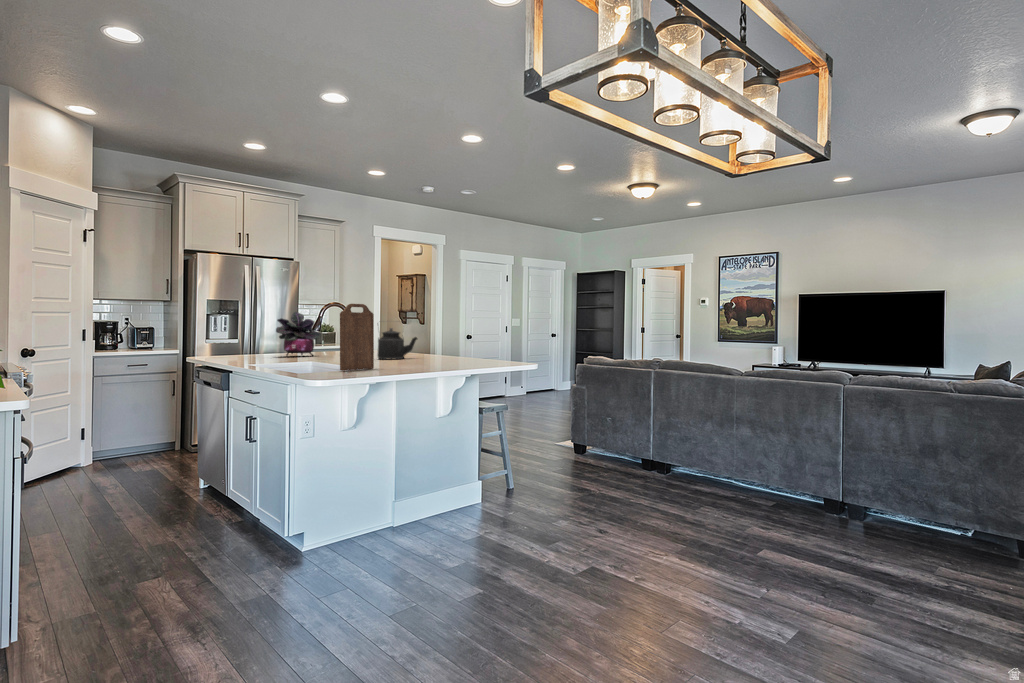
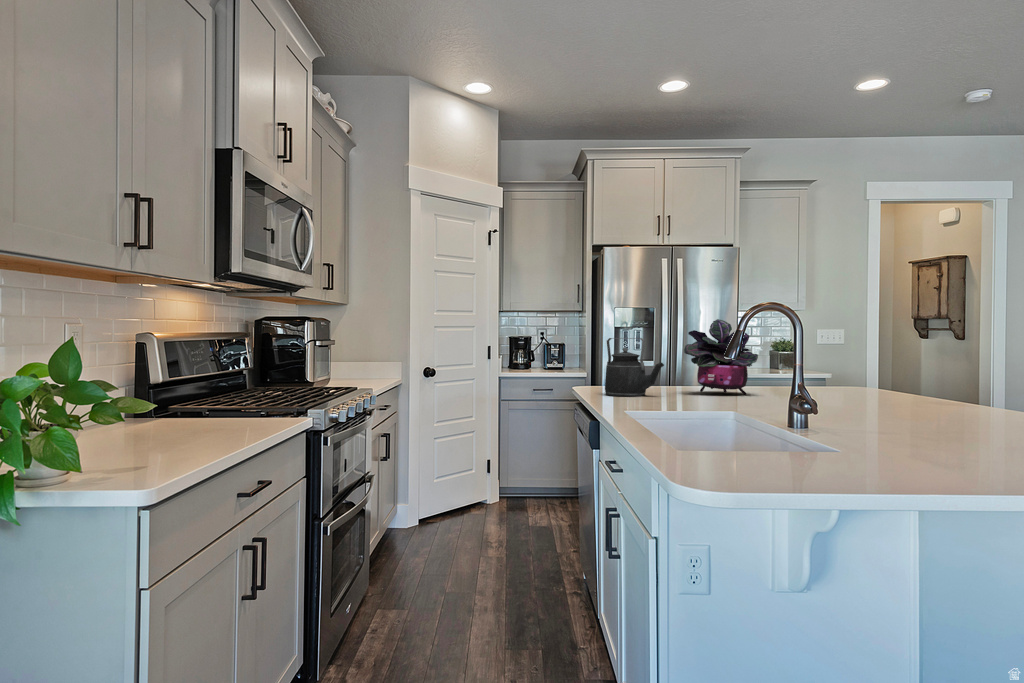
cutting board: present [340,304,374,371] -> none [760,284,864,464]
kettle: present [378,328,417,359] -> present [605,338,664,396]

